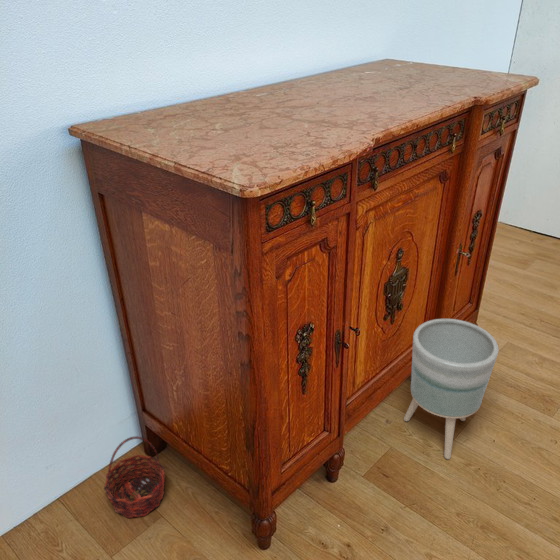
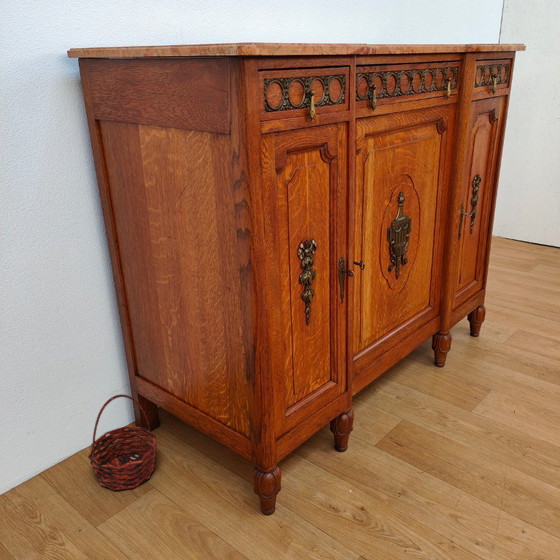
planter: present [404,319,499,459] -> none [415,277,511,427]

